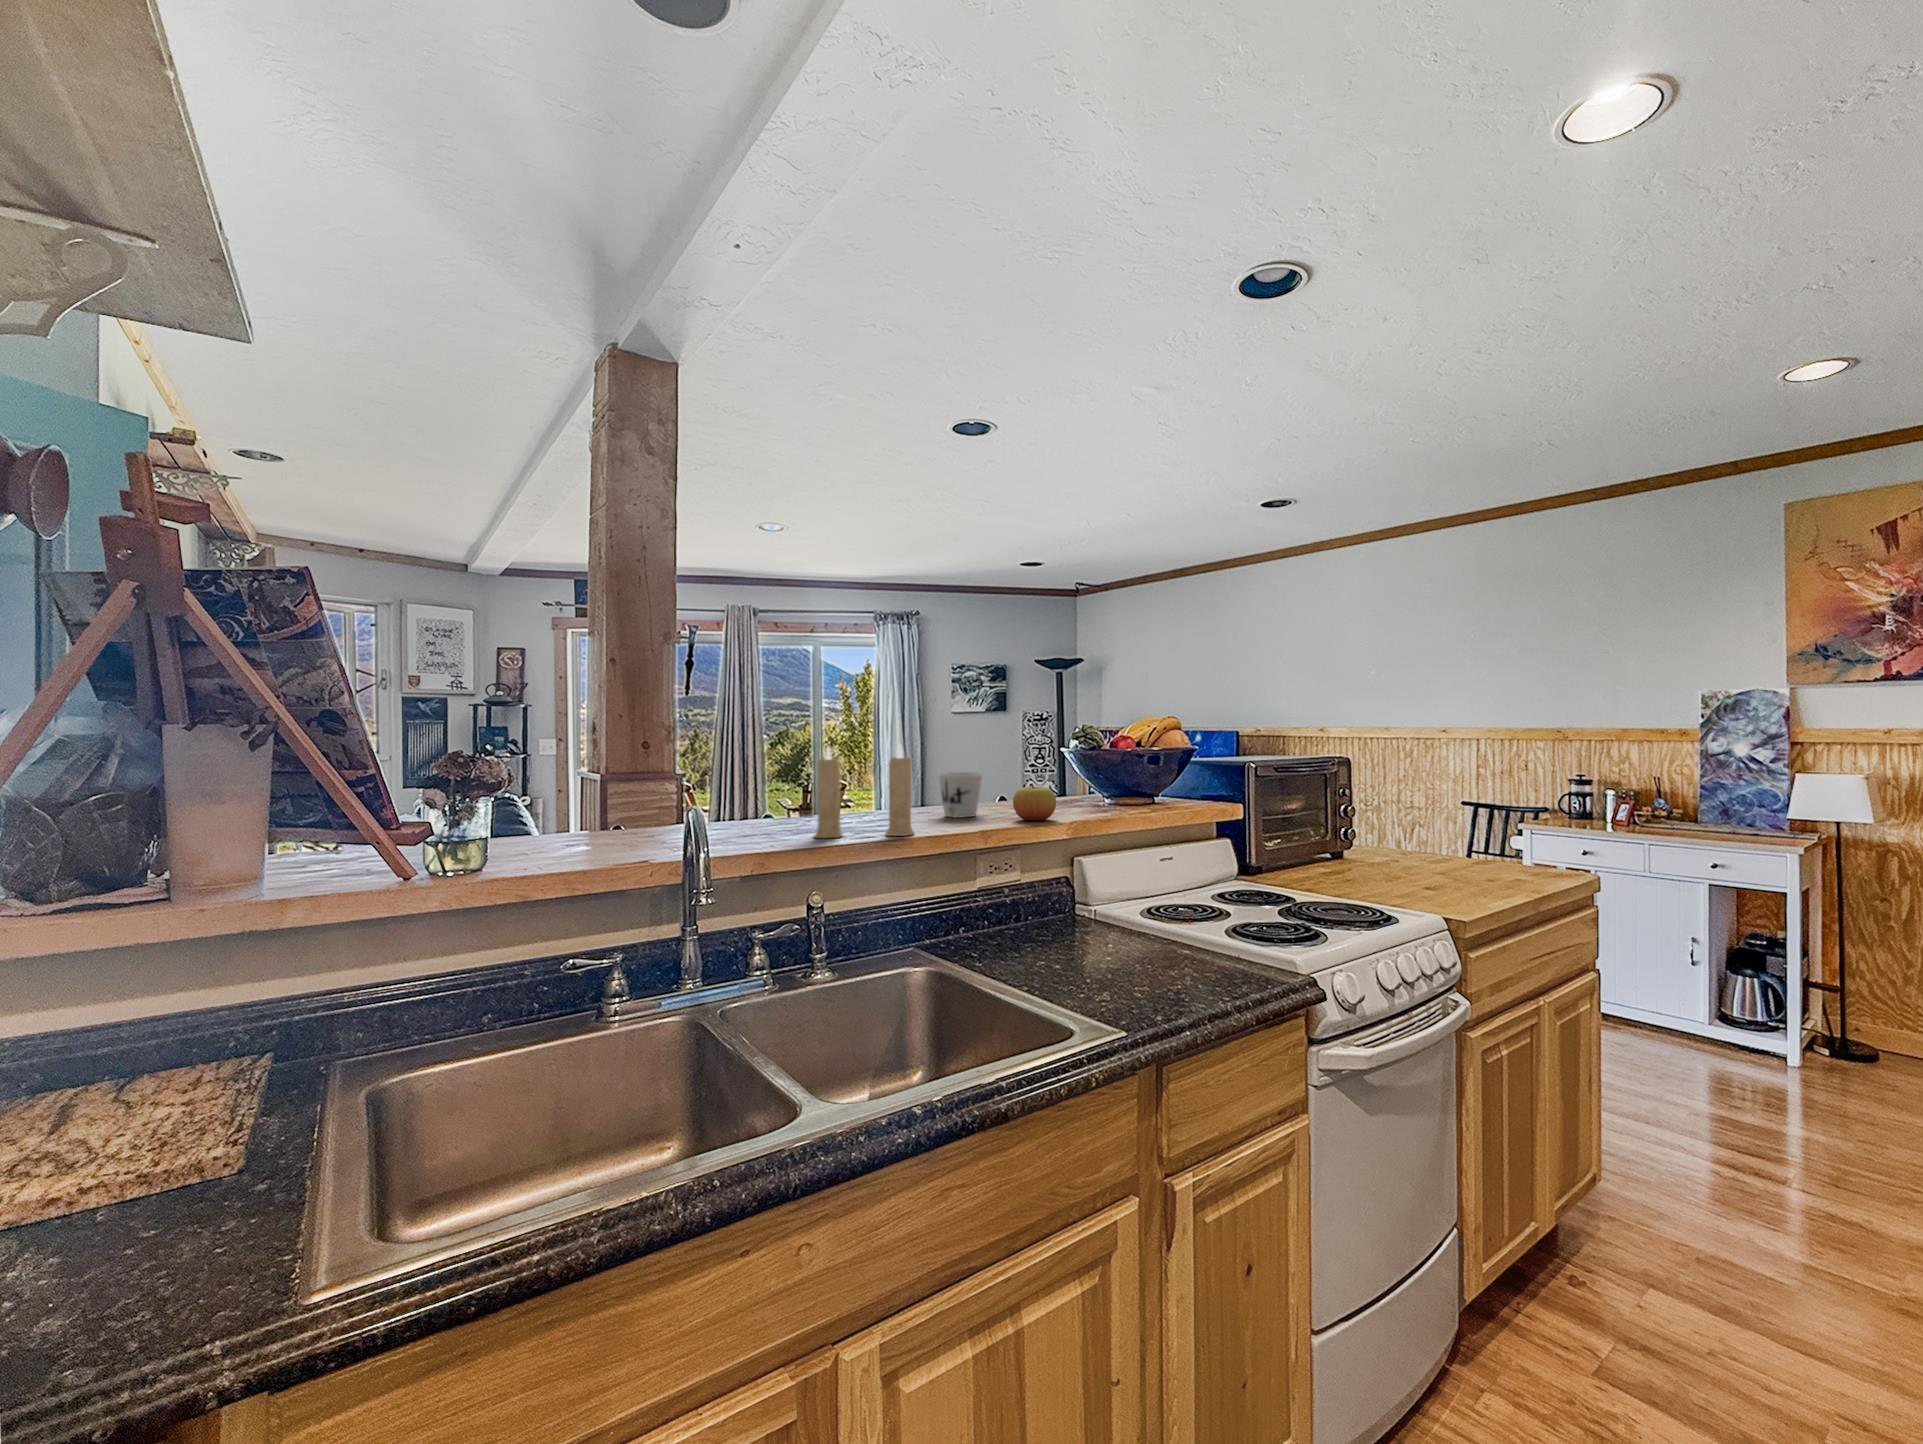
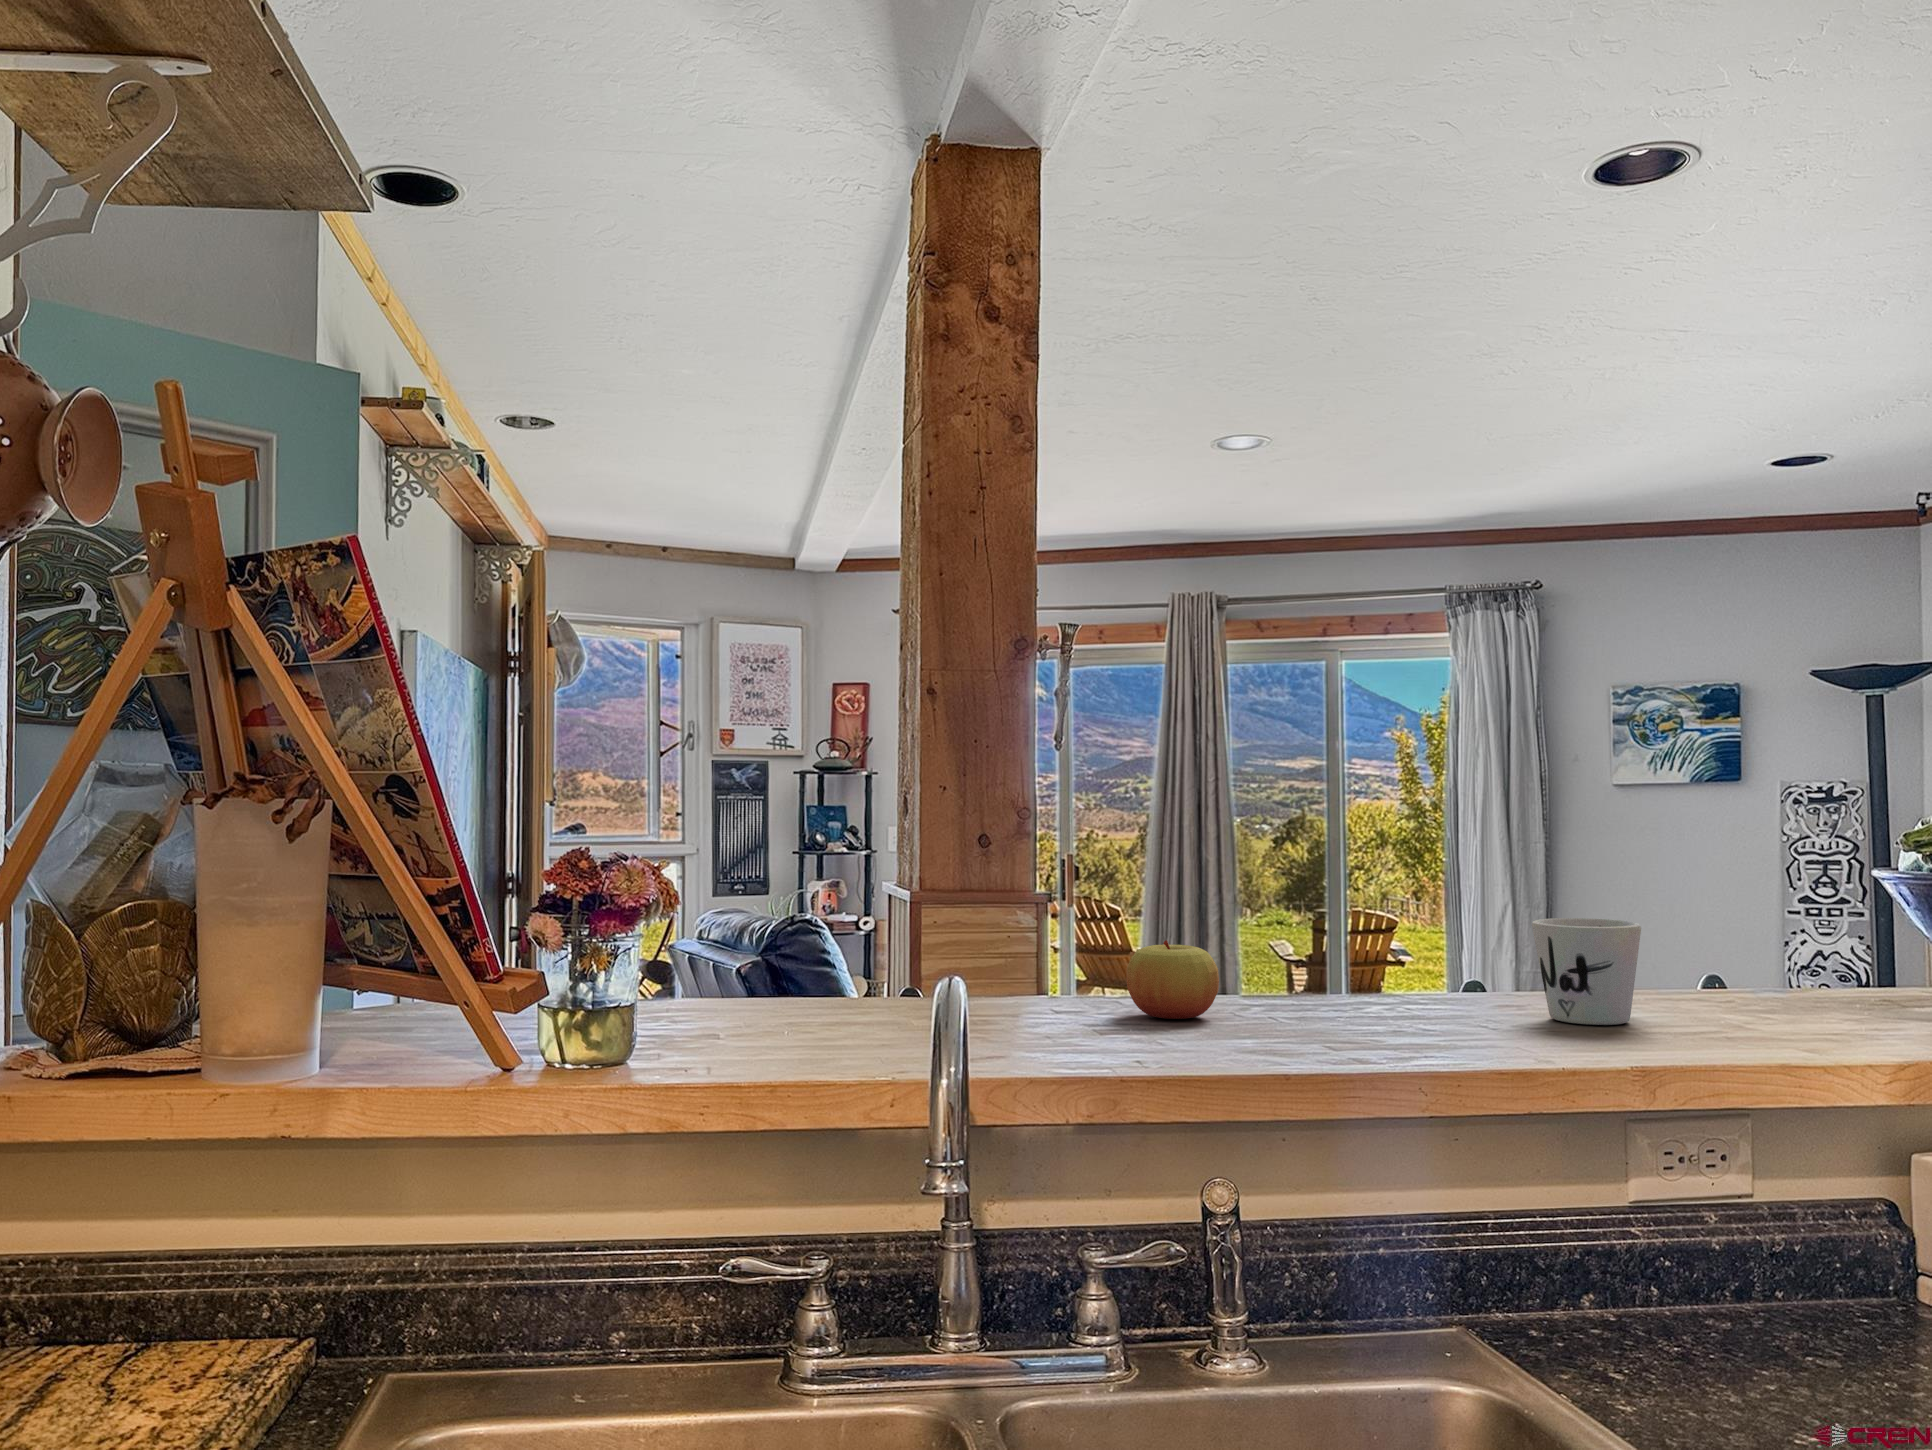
candle: present [814,746,914,838] -> none [1234,847,1462,1063]
apple: present [1013,784,1056,821] -> present [1126,940,1219,1019]

